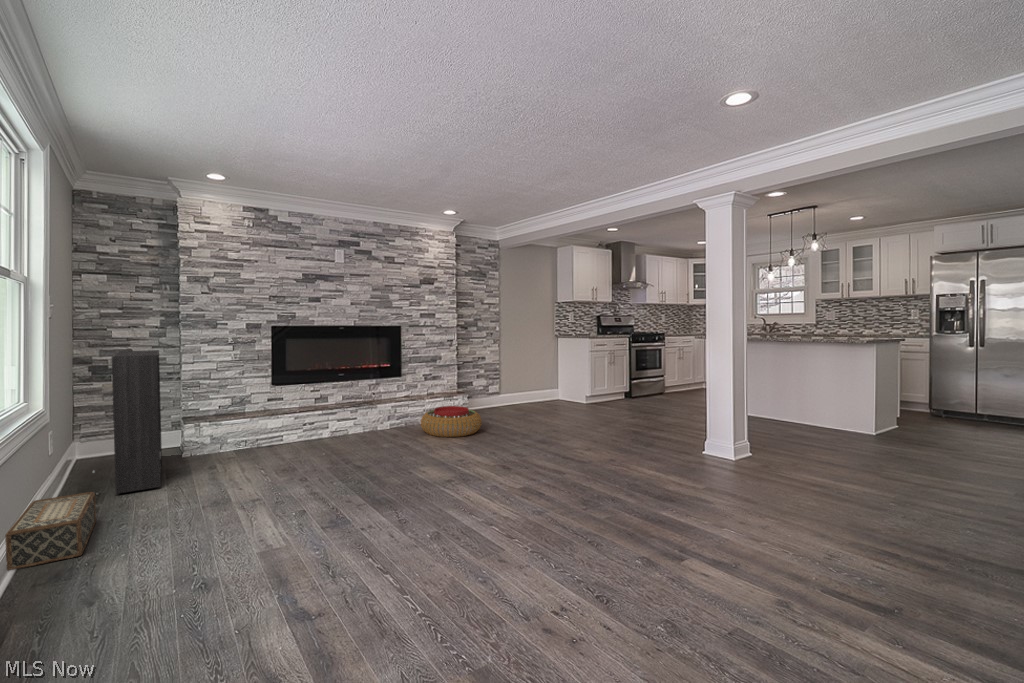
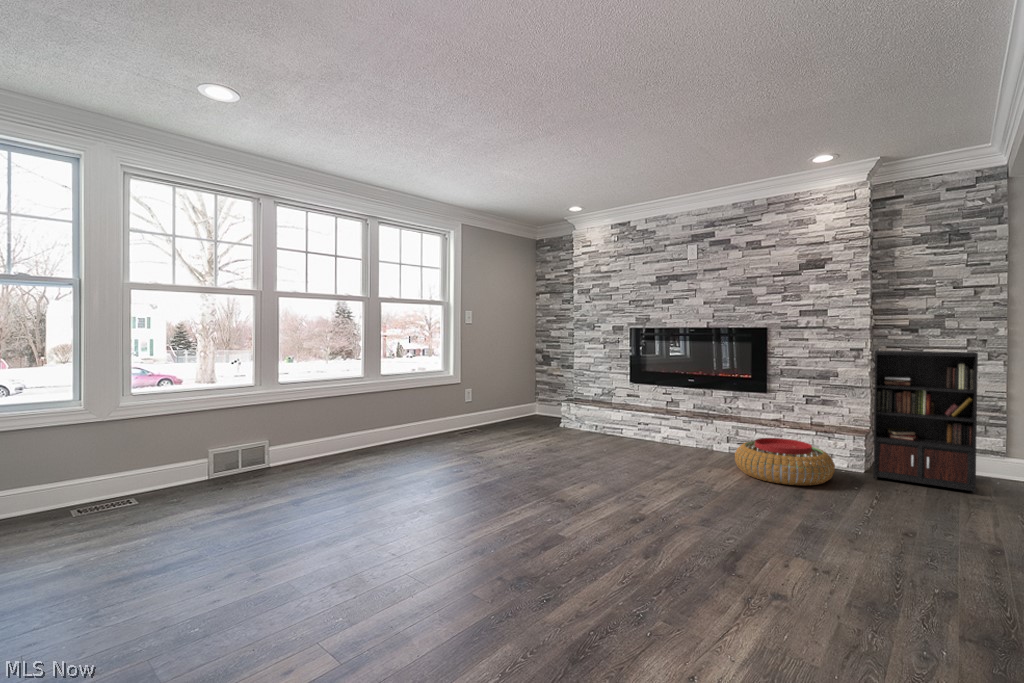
bookcase: present [93,350,162,494] -> present [873,350,1000,493]
woven basket: present [5,492,96,571] -> none [393,417,447,446]

